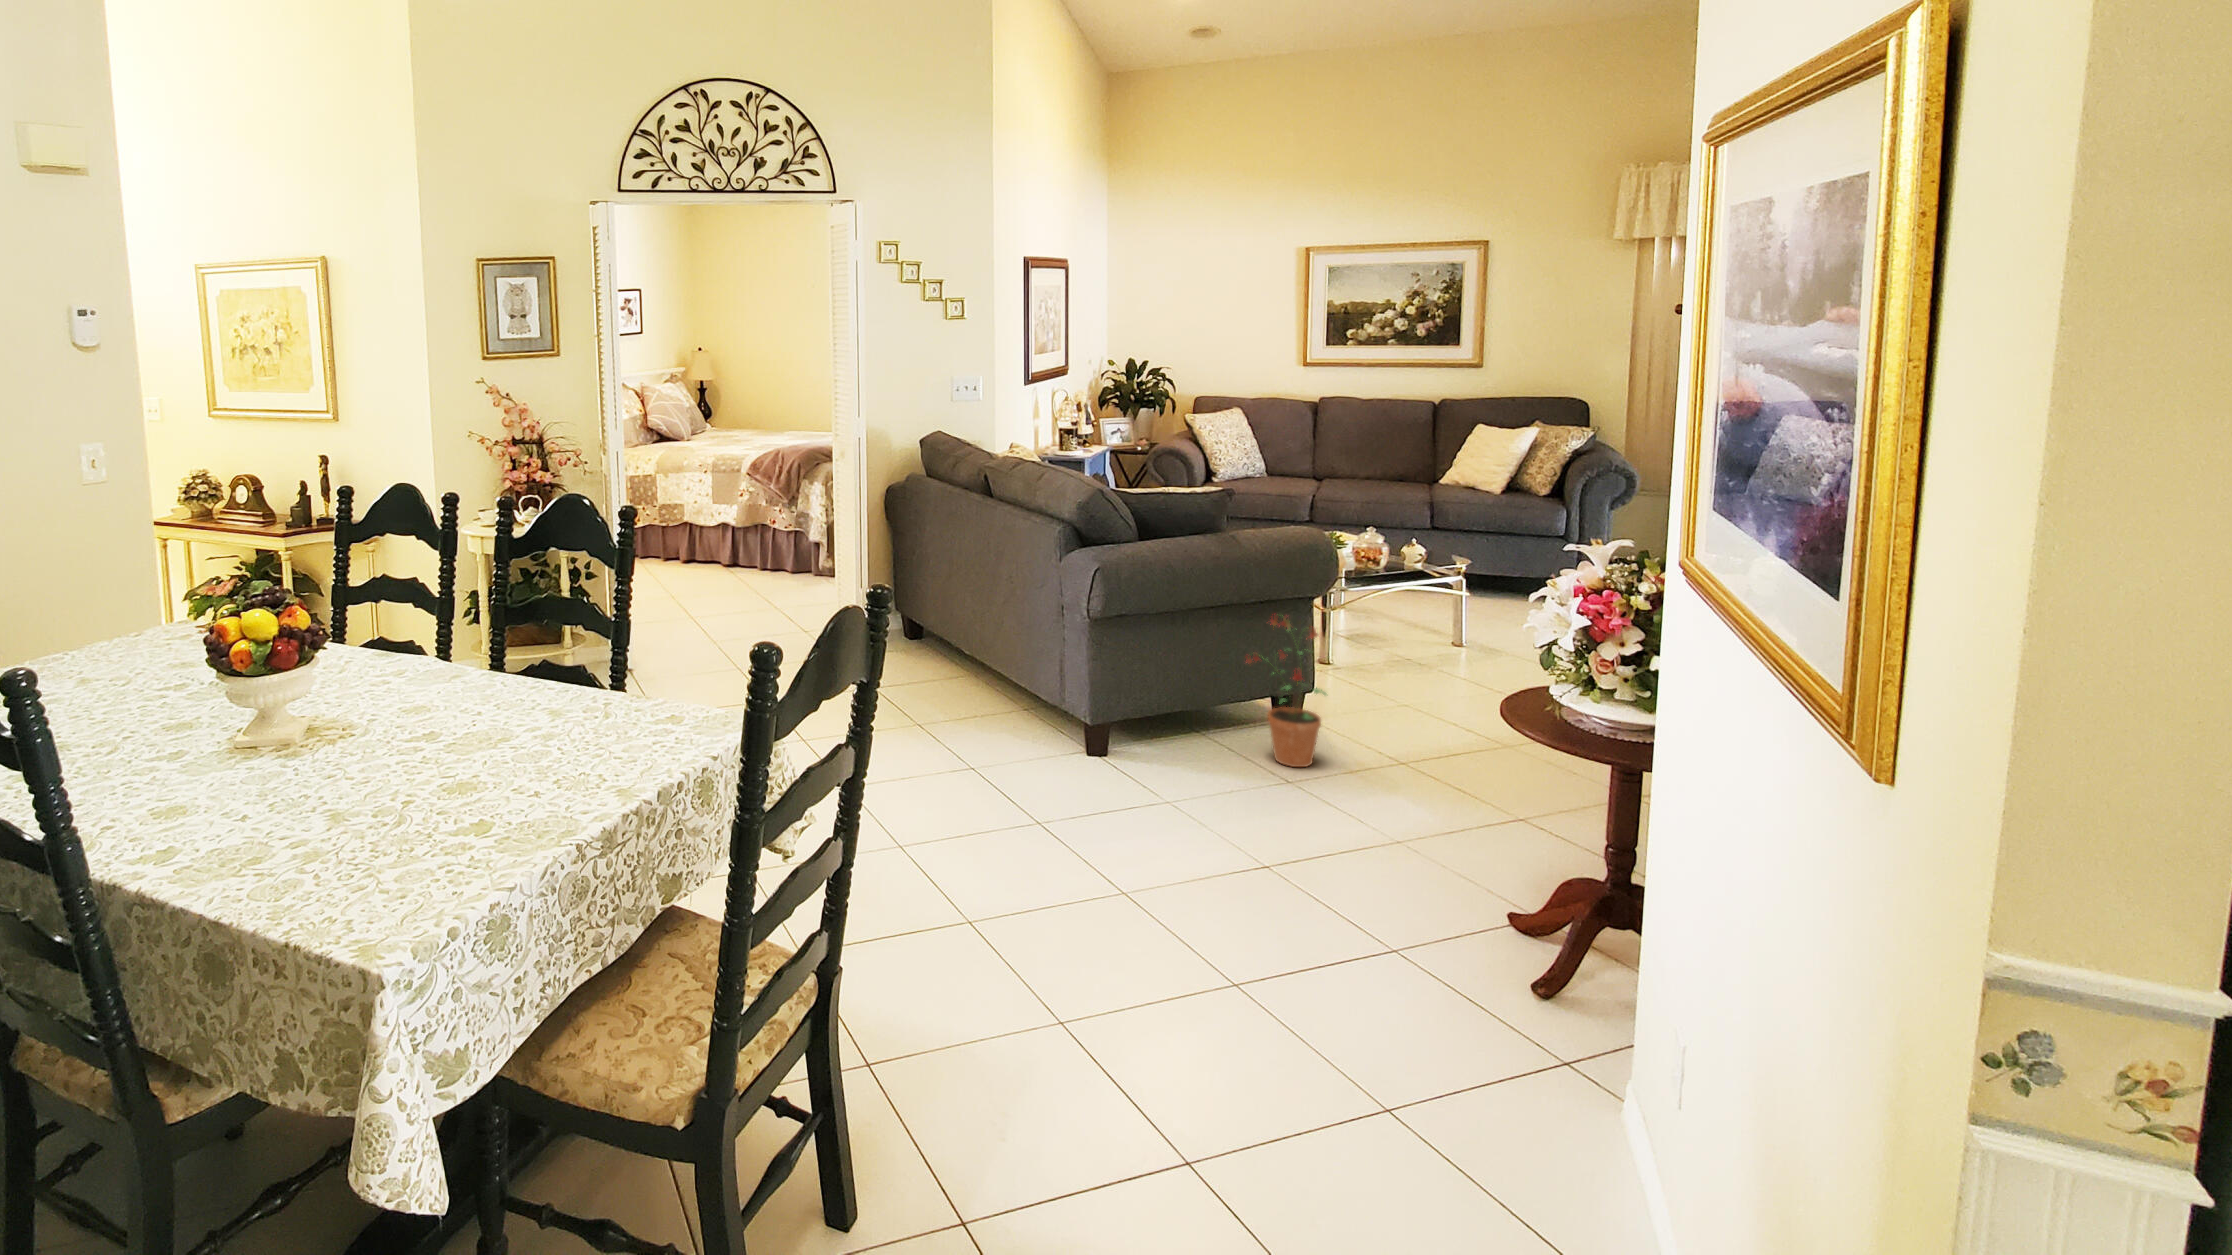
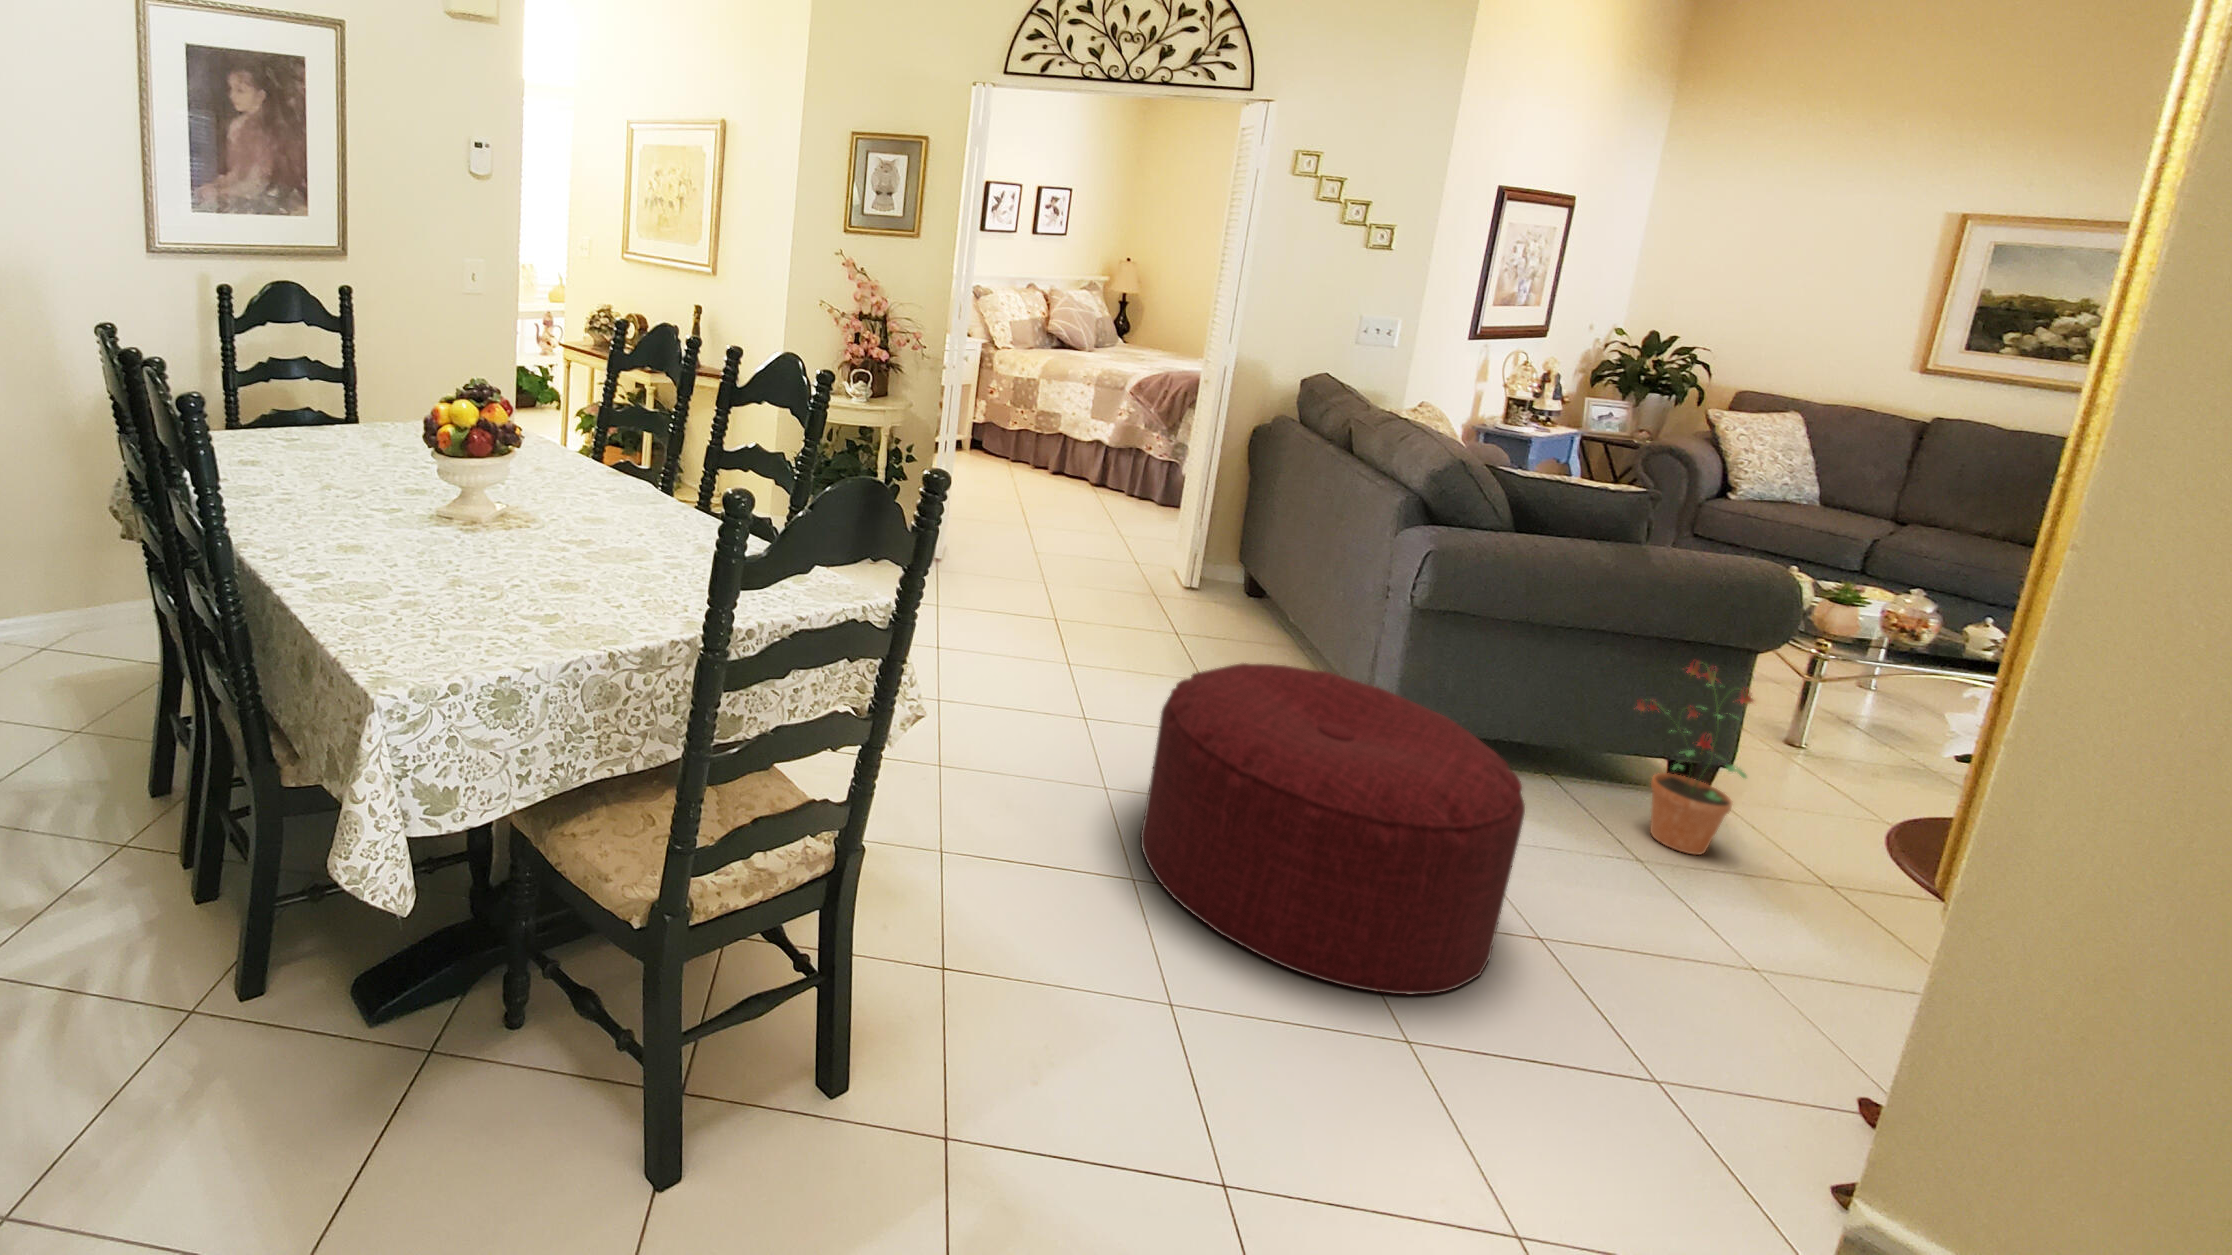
ottoman: none [943,694,1233,958] -> present [1141,663,1525,994]

